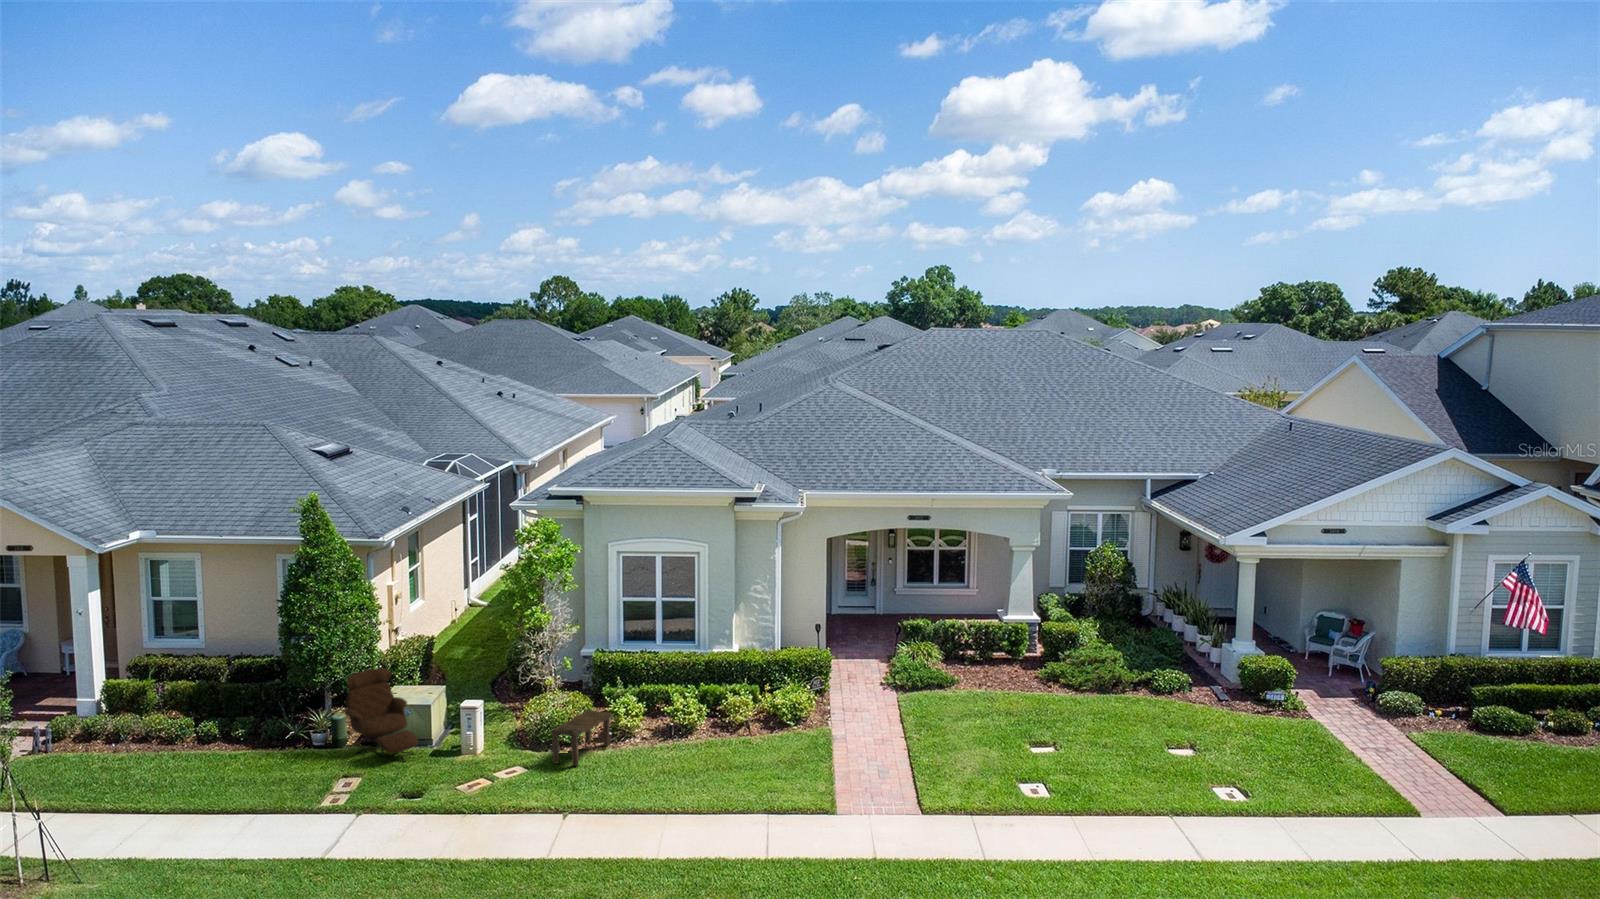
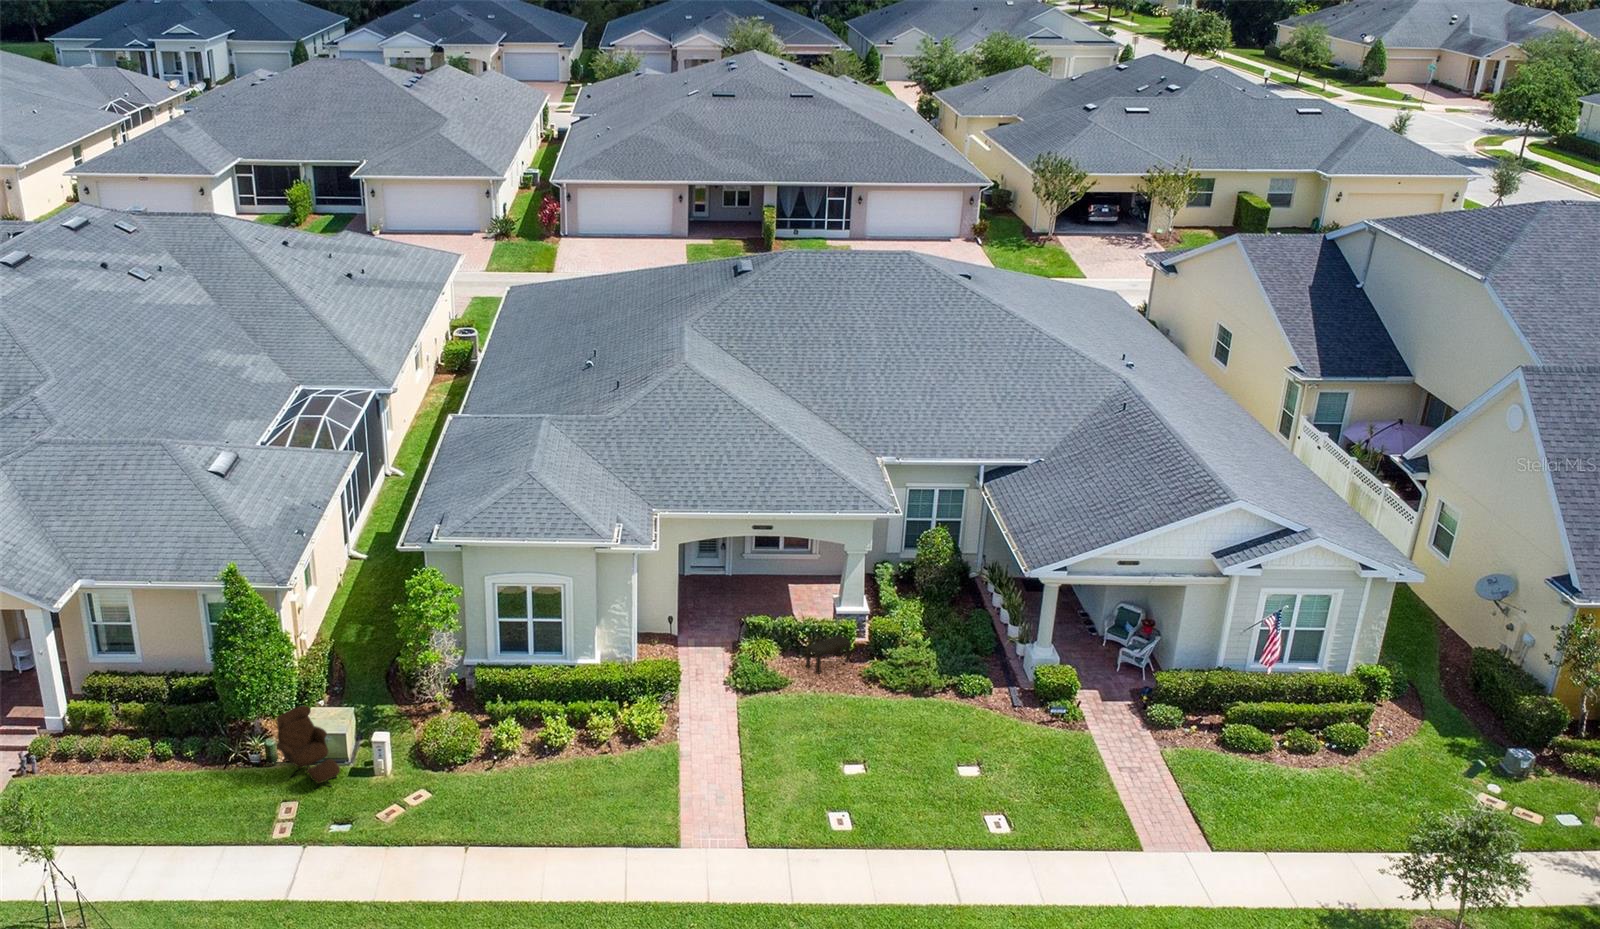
potted tree: present [1250,665,1275,705] -> none [1017,680,1040,714]
bench: present [551,710,611,766] -> present [806,634,852,674]

